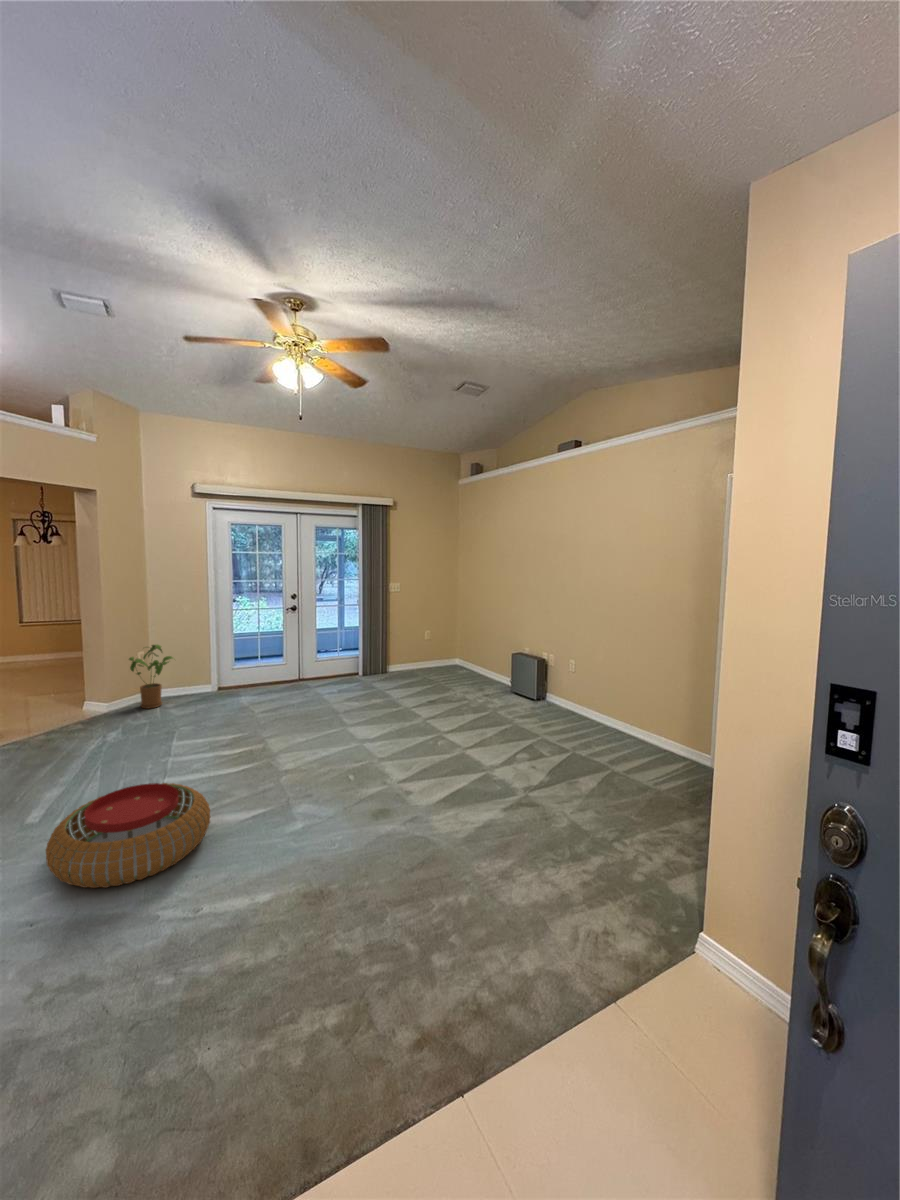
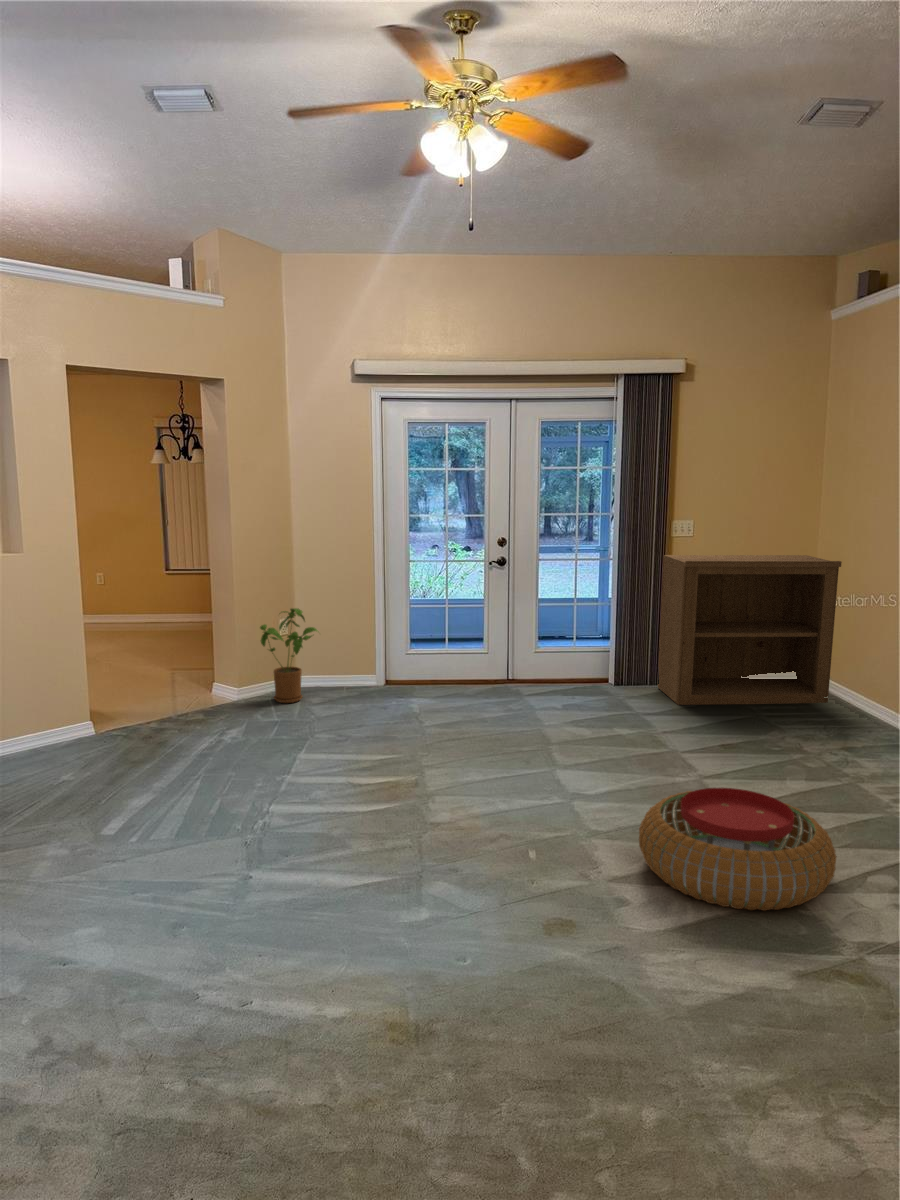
bookshelf: none [384,600,472,682] -> present [658,555,842,705]
pouf: present [46,783,210,888] -> present [639,788,837,911]

